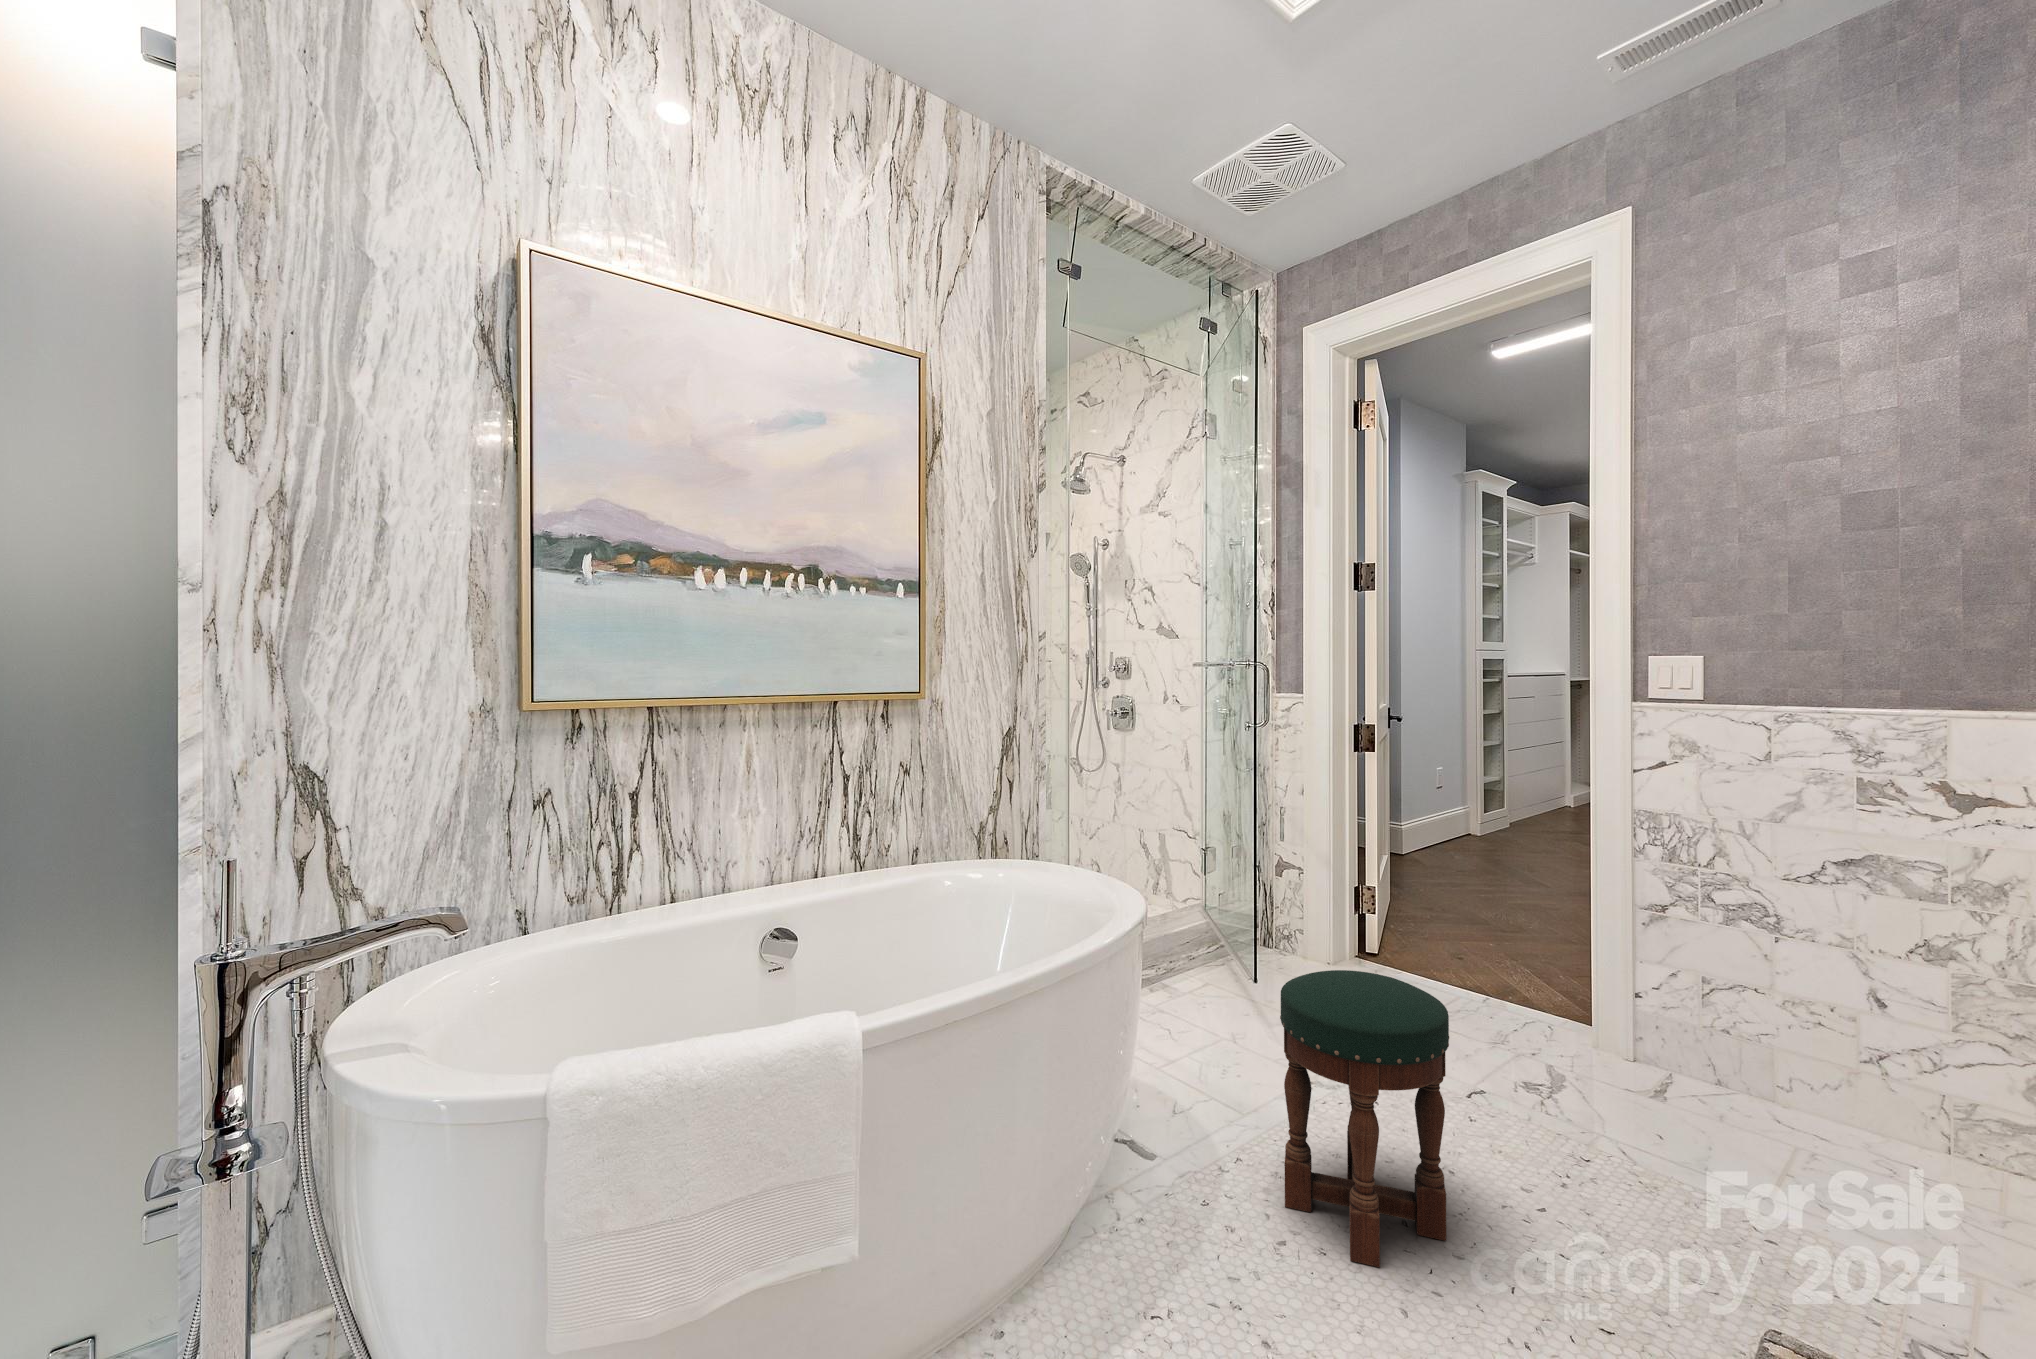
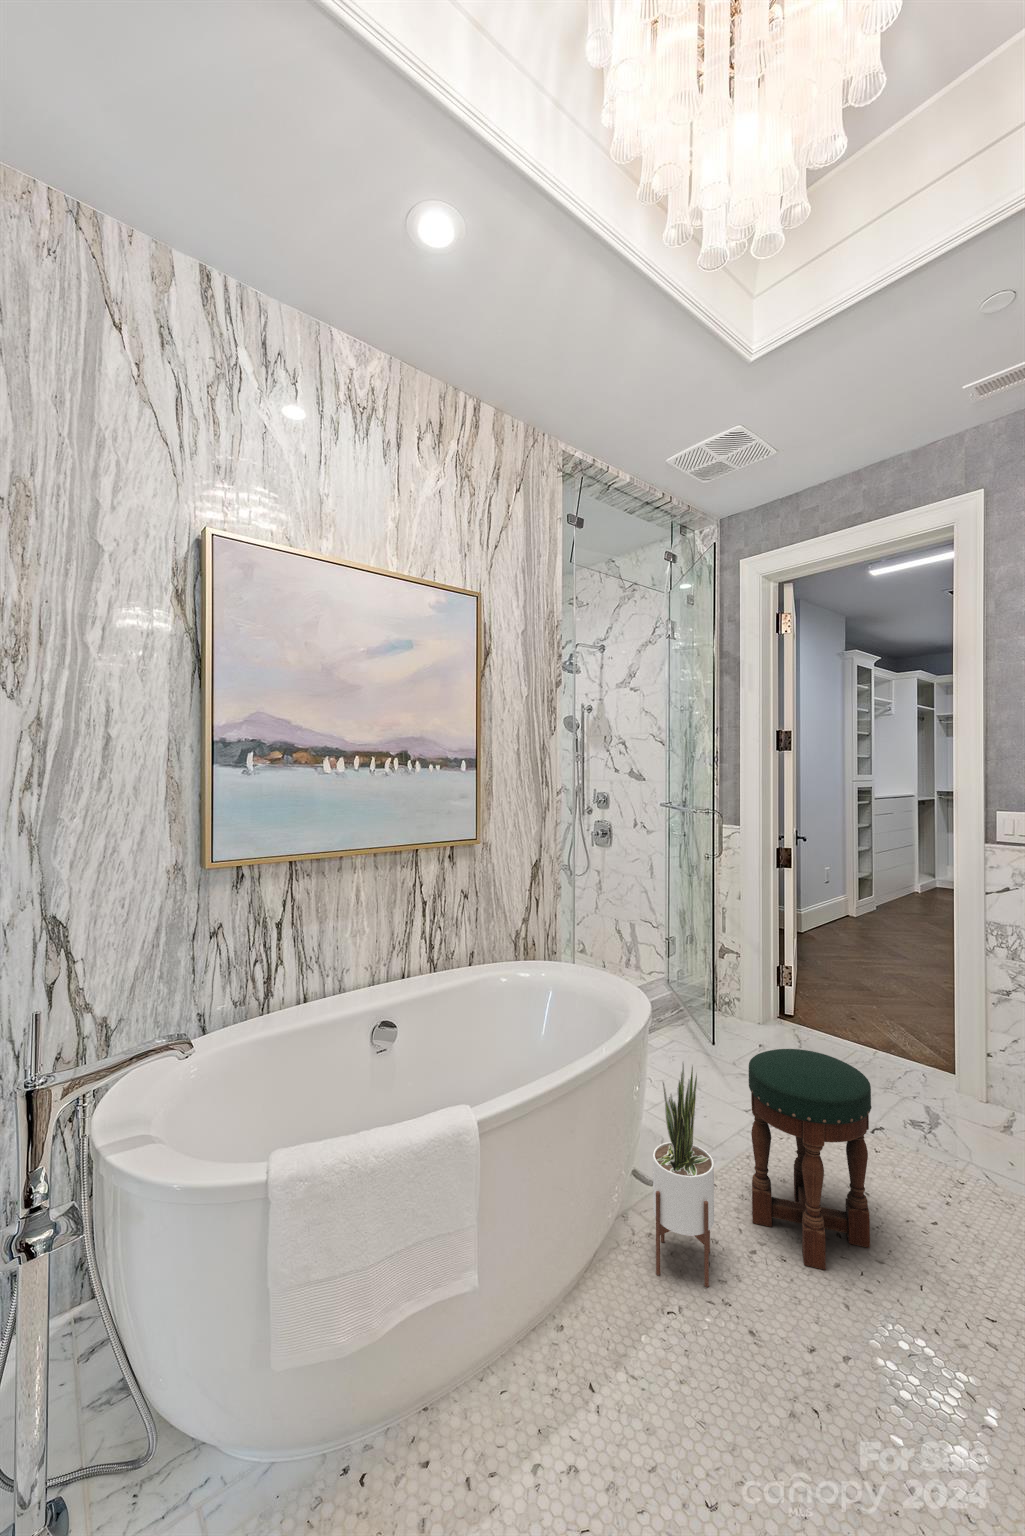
potted plant: none [1140,977,1222,1286] -> present [653,1063,714,1287]

